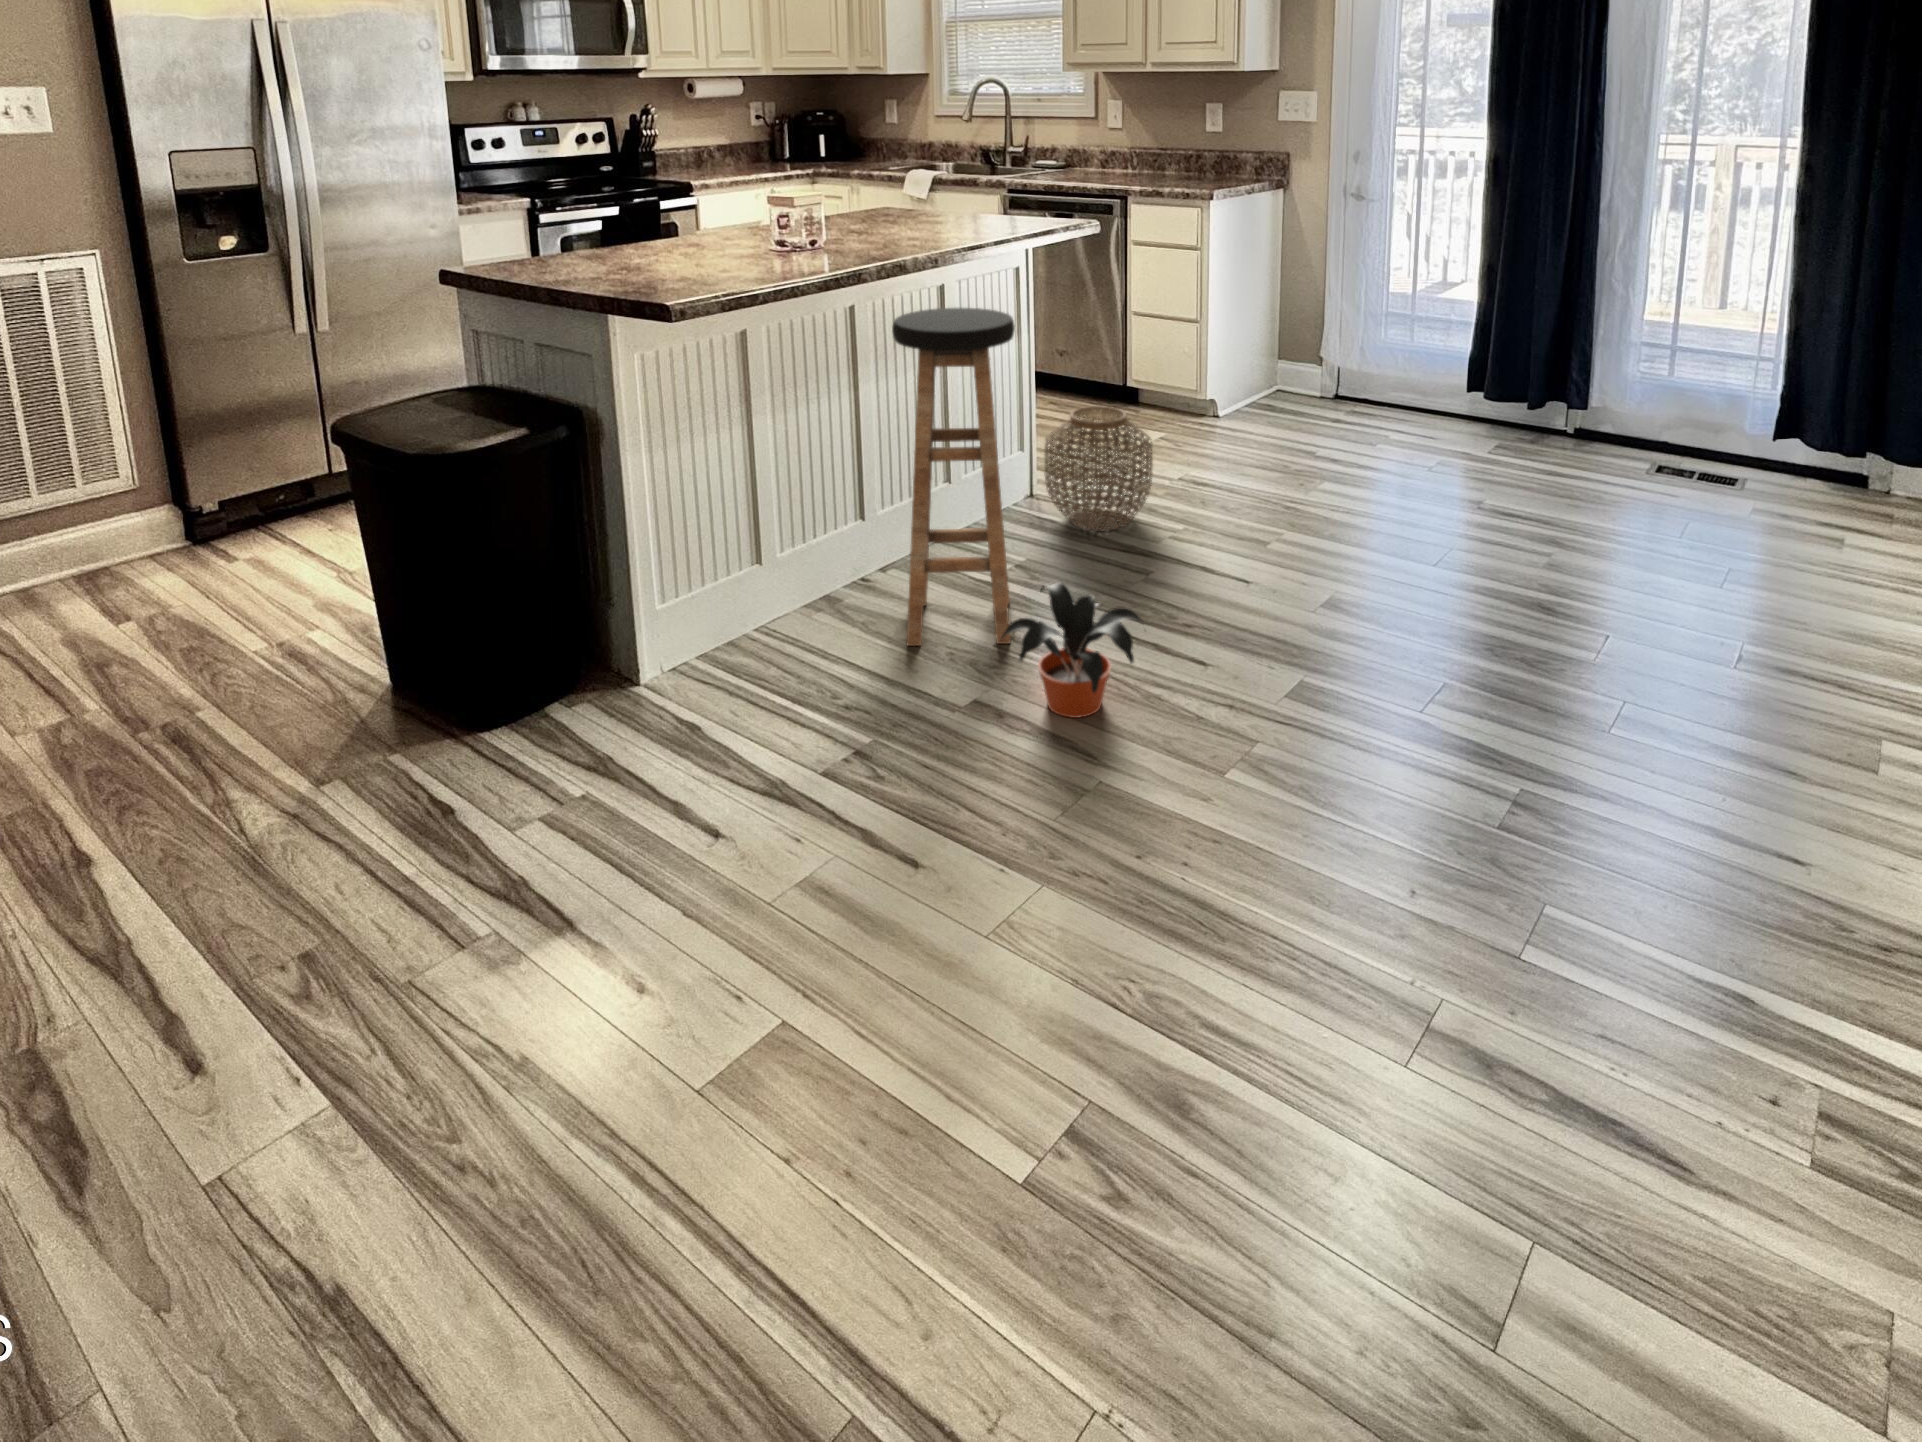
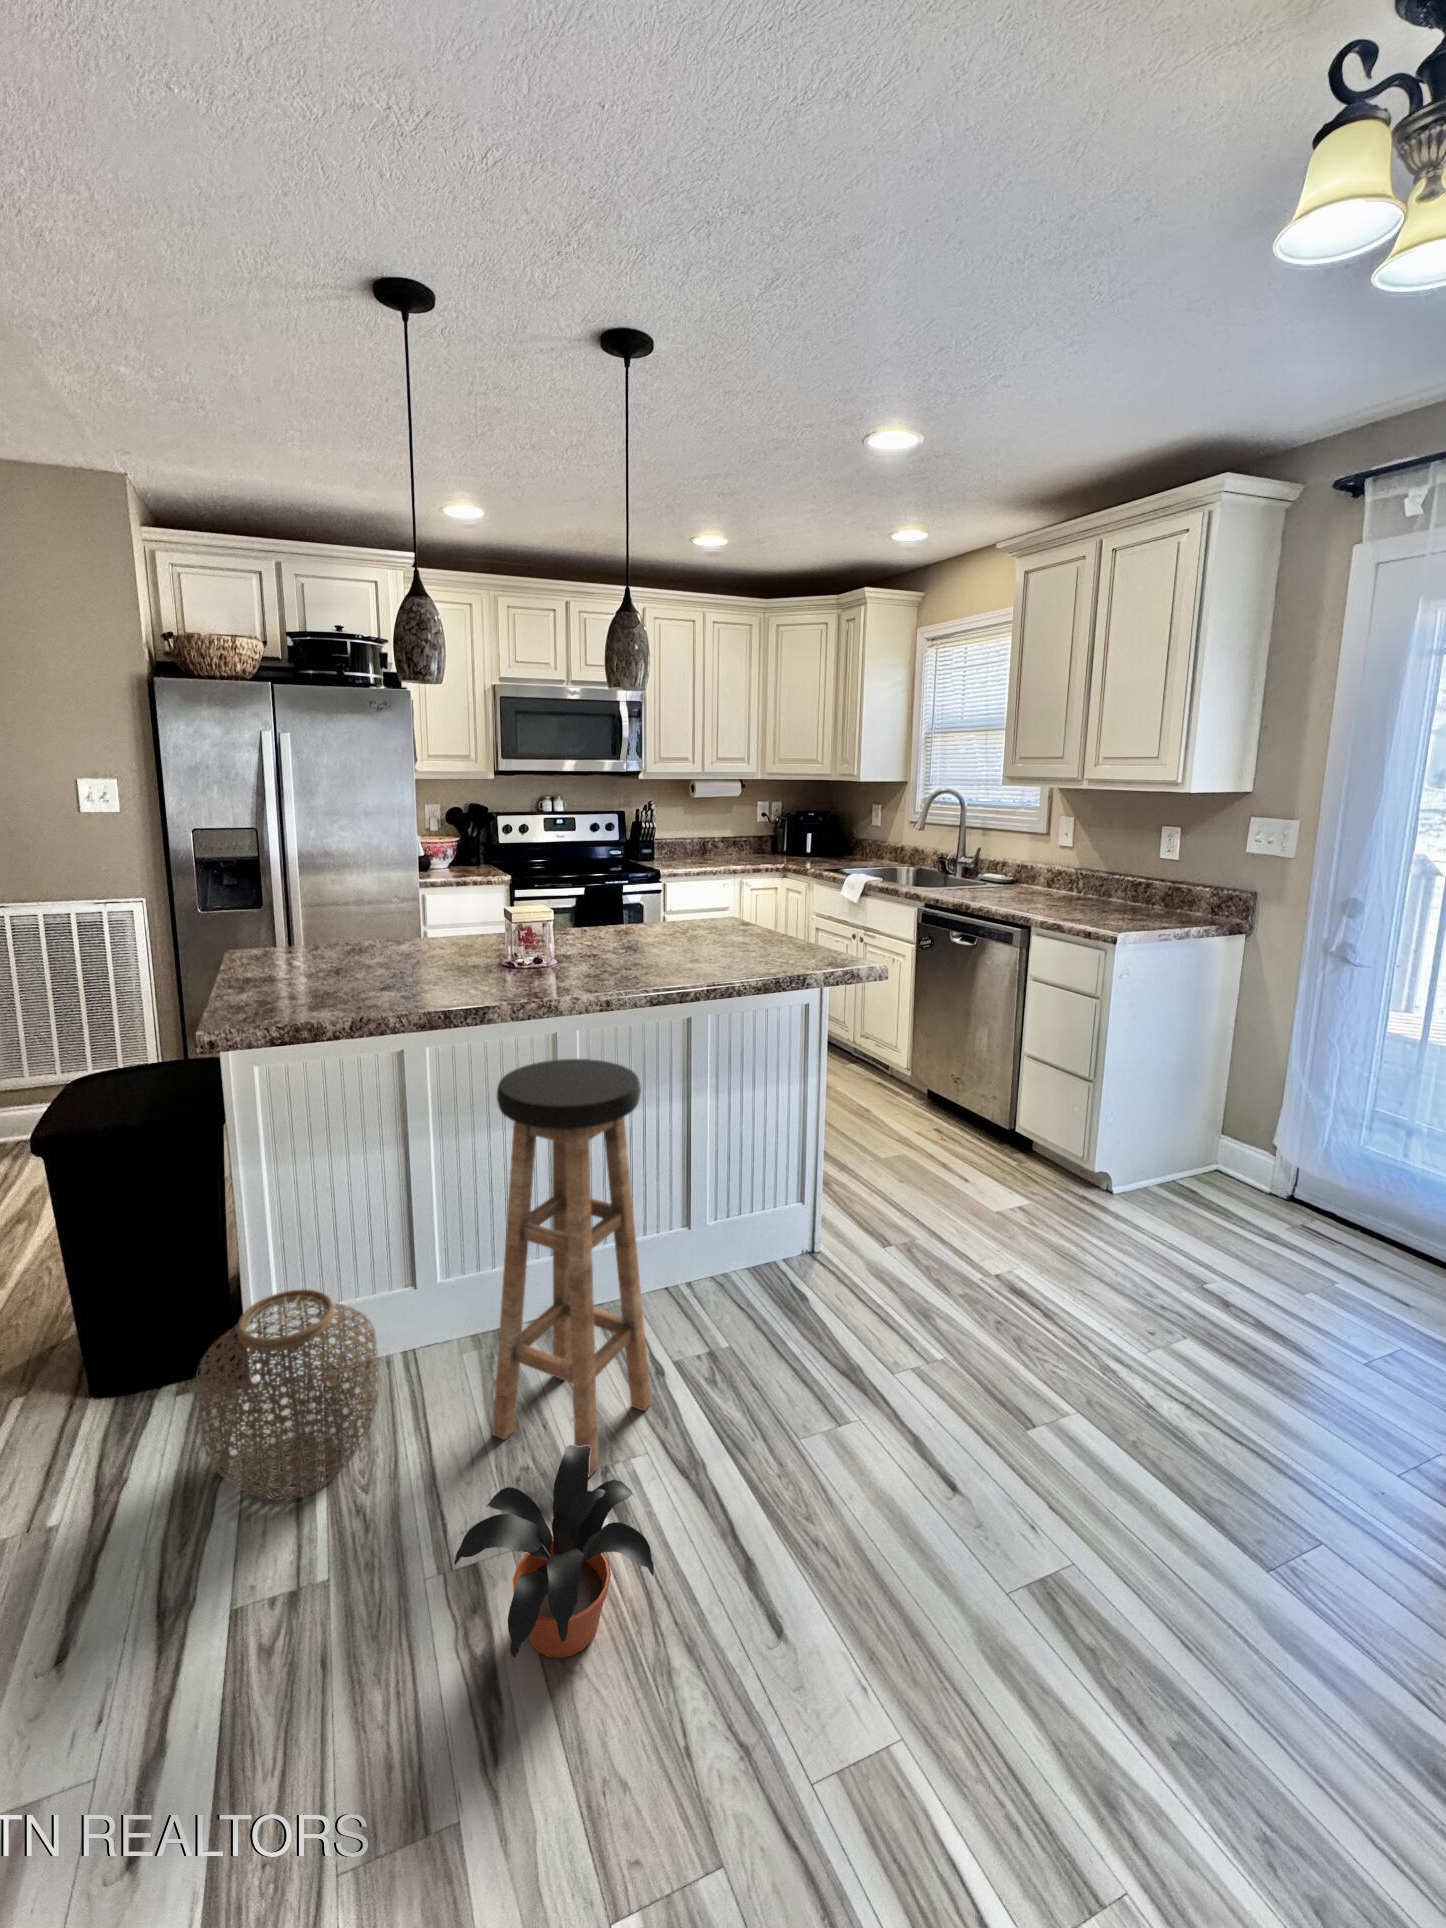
woven basket: present [1045,406,1152,531] -> present [196,1289,379,1500]

